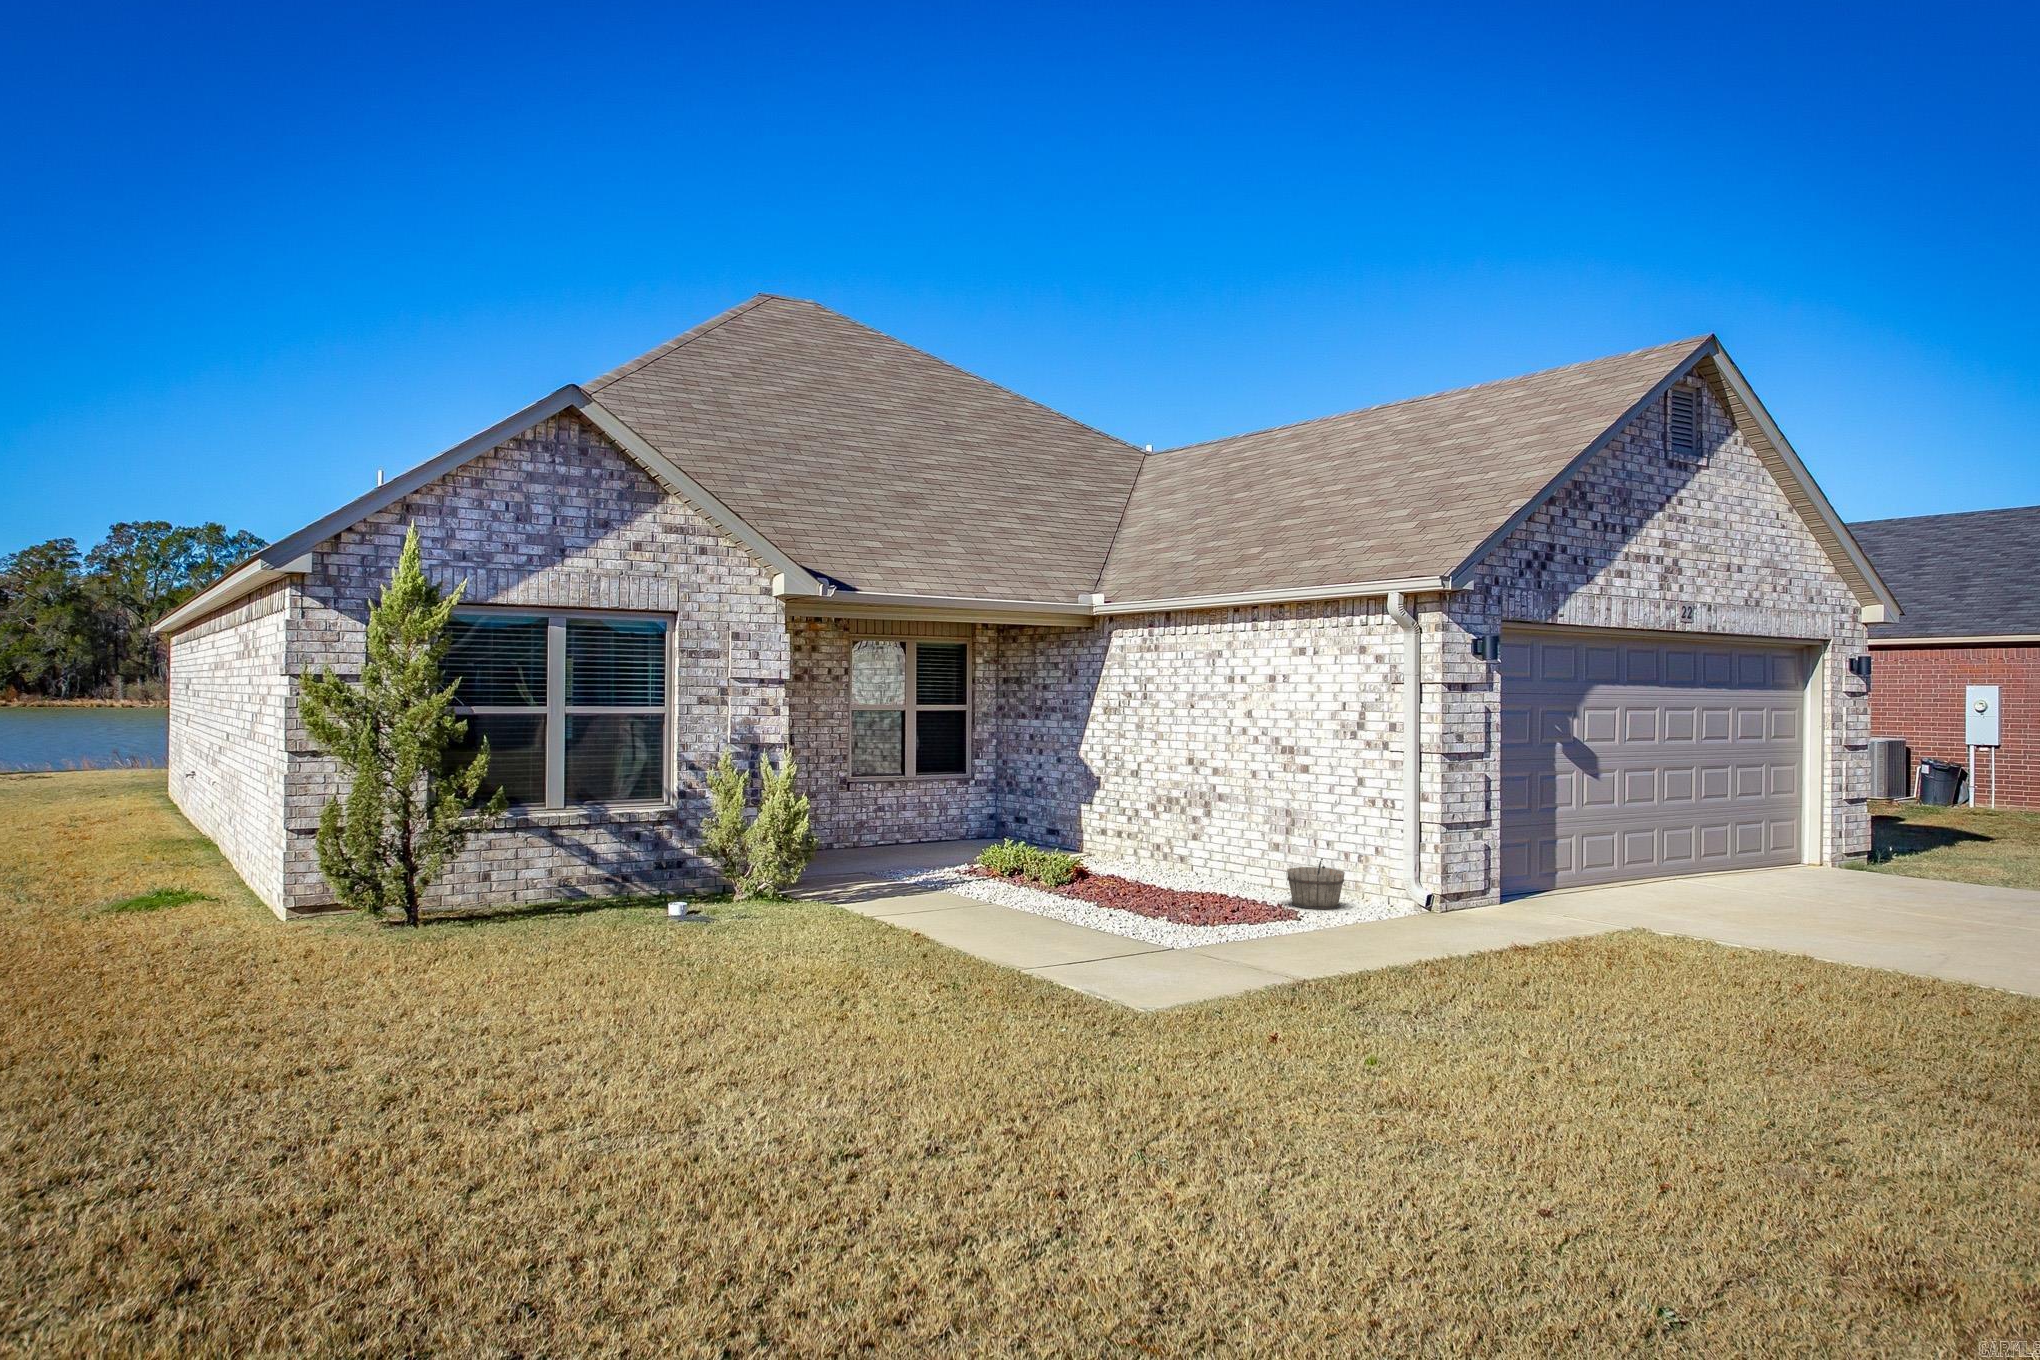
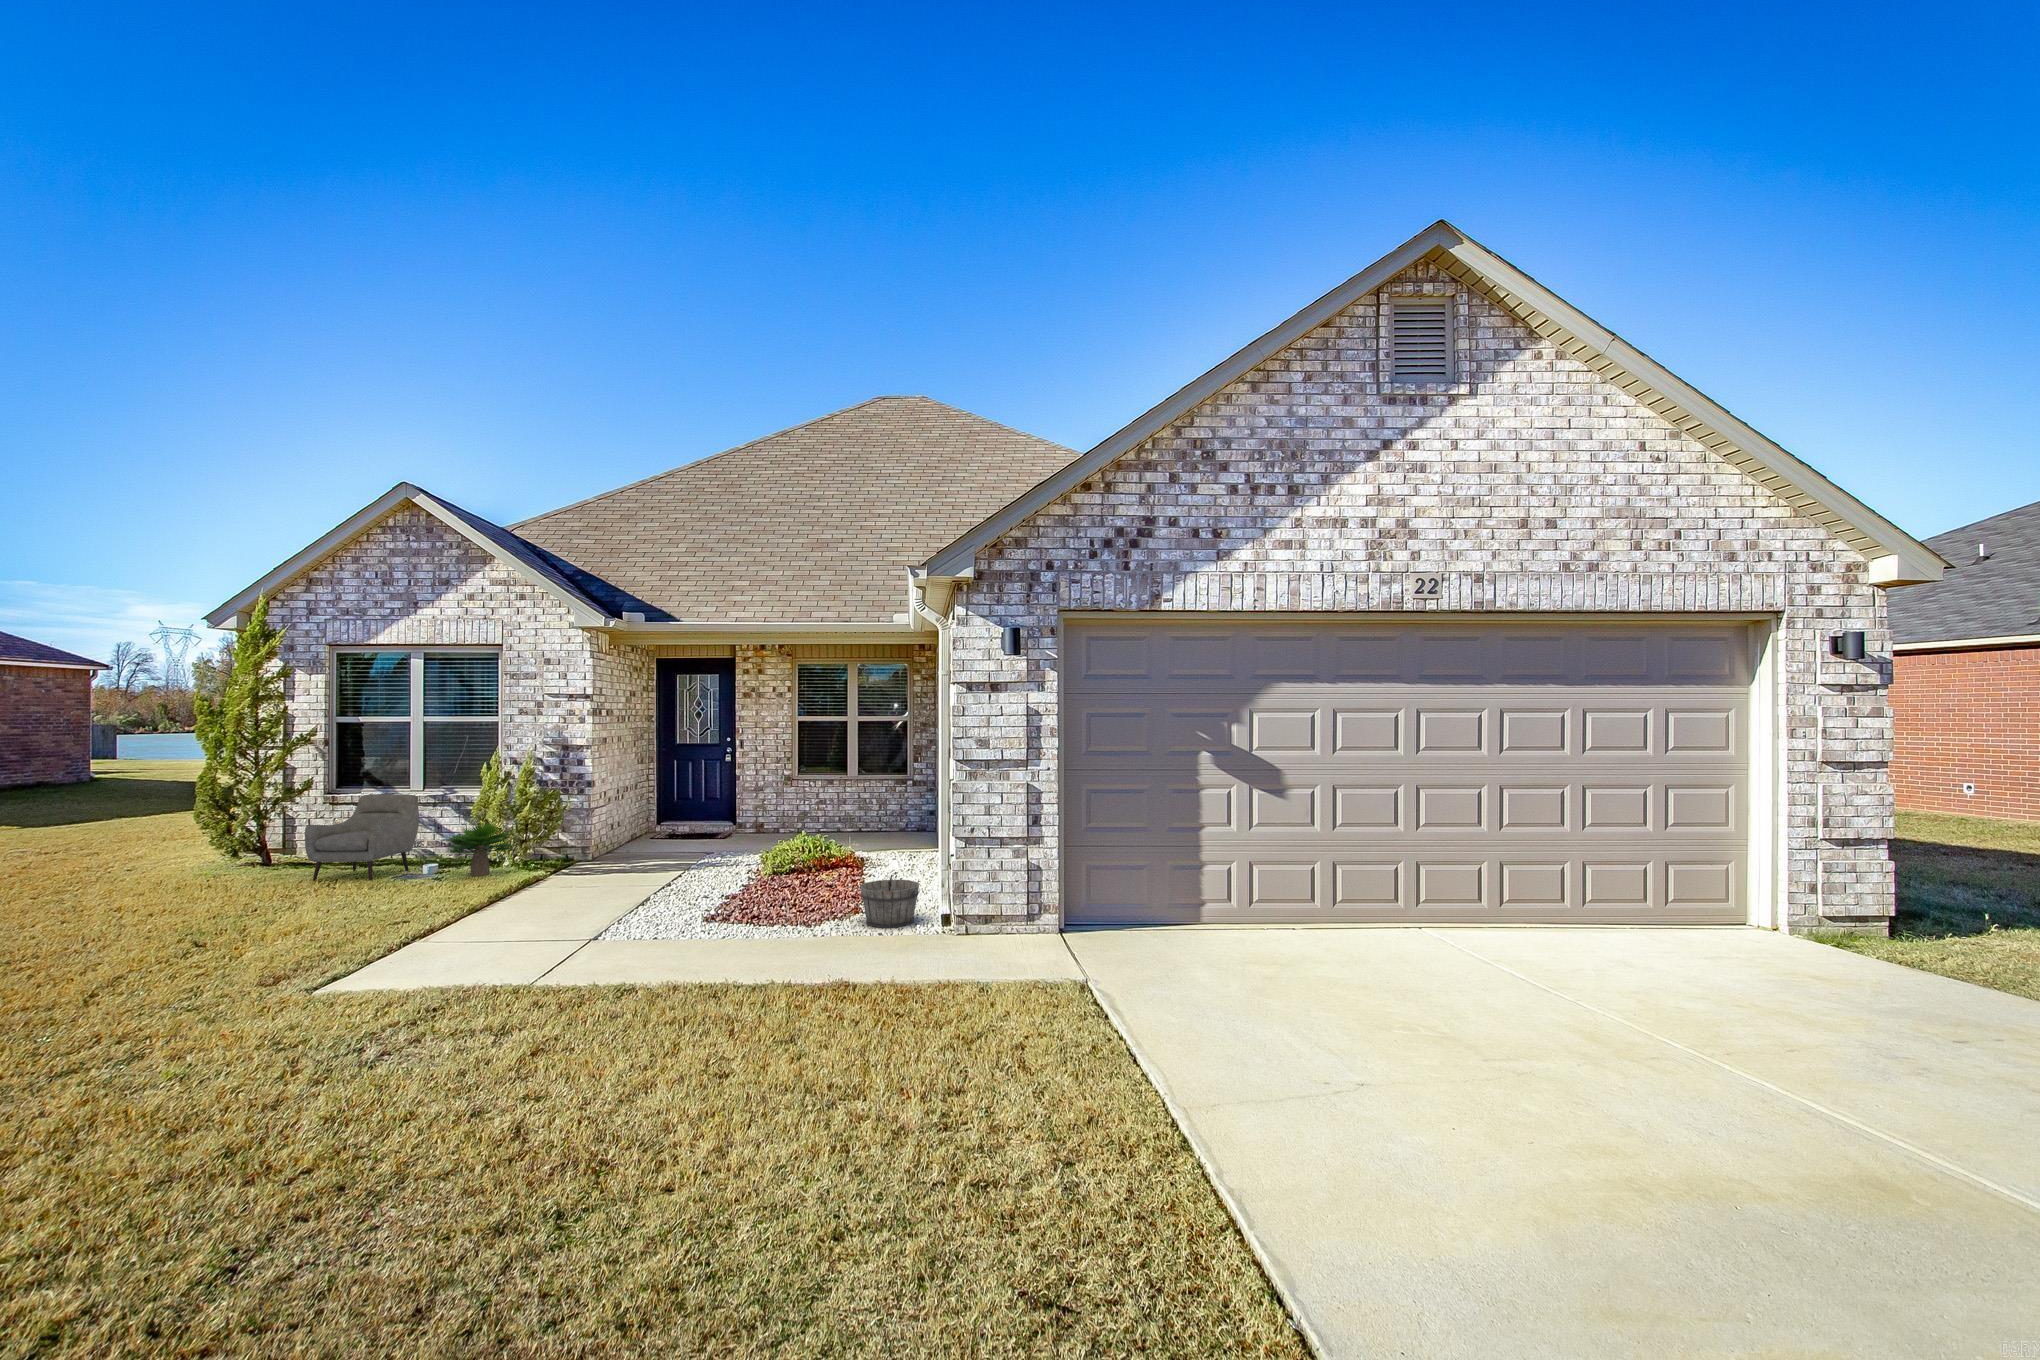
chair: none [477,811,592,931] -> present [305,794,419,881]
potted plant: none [648,840,733,910] -> present [447,823,512,876]

